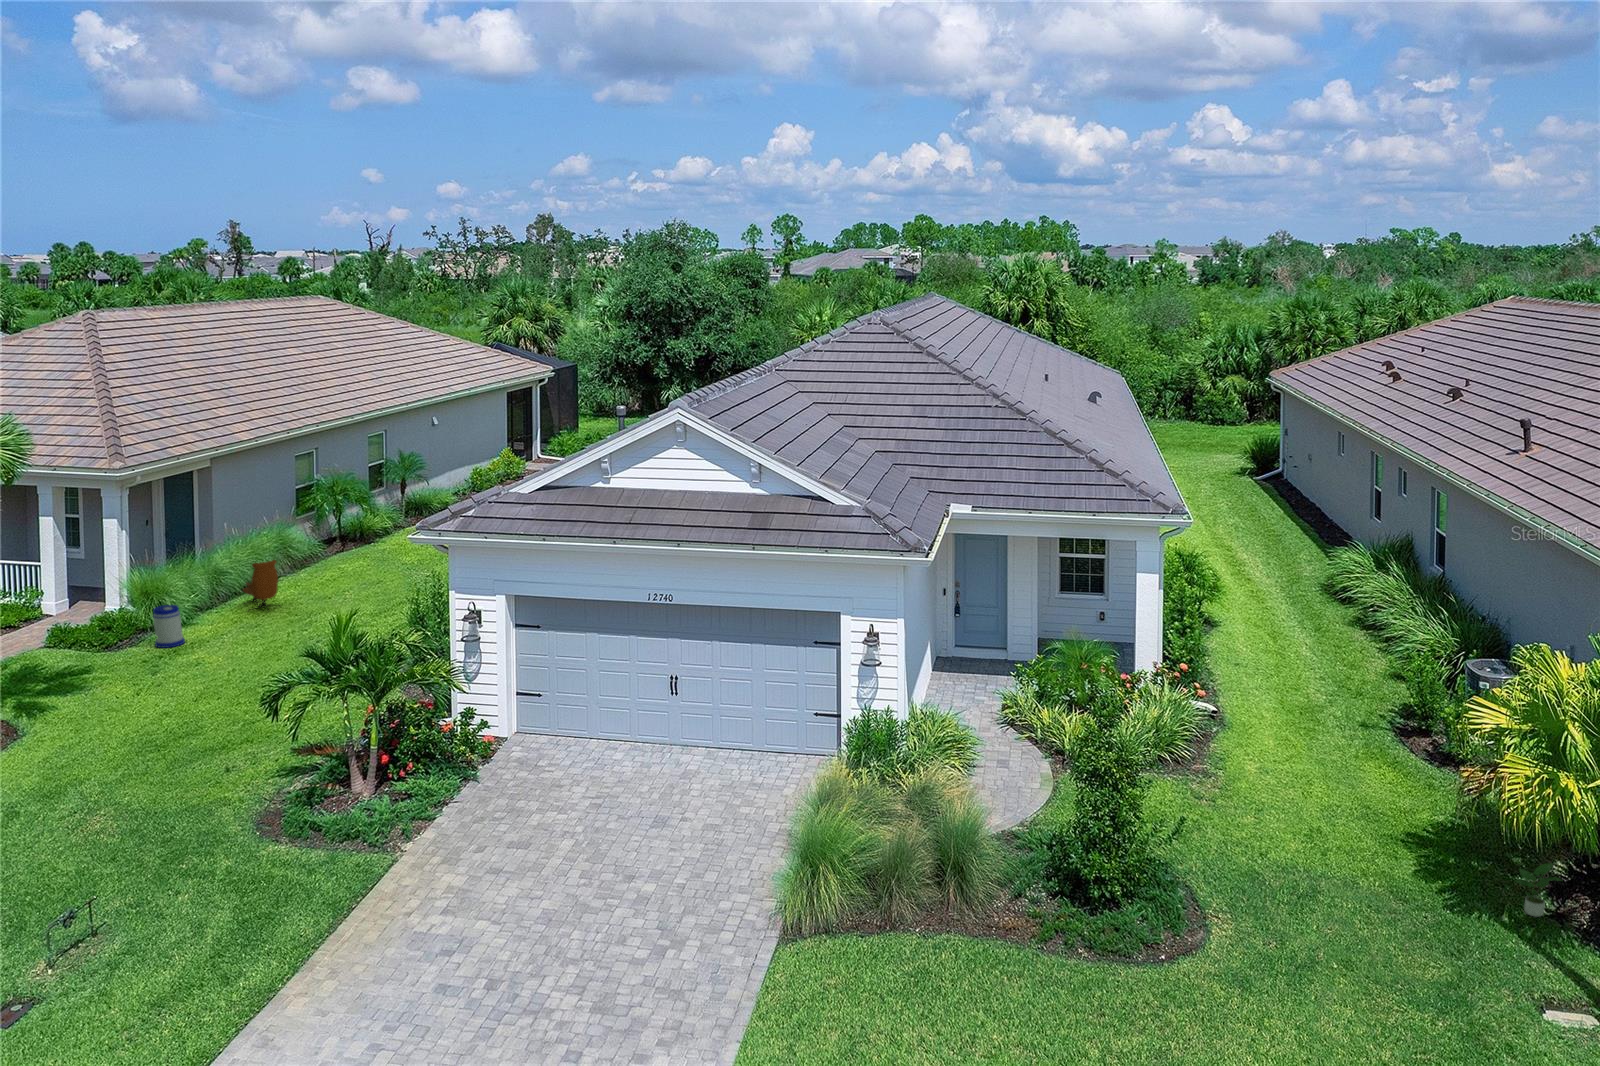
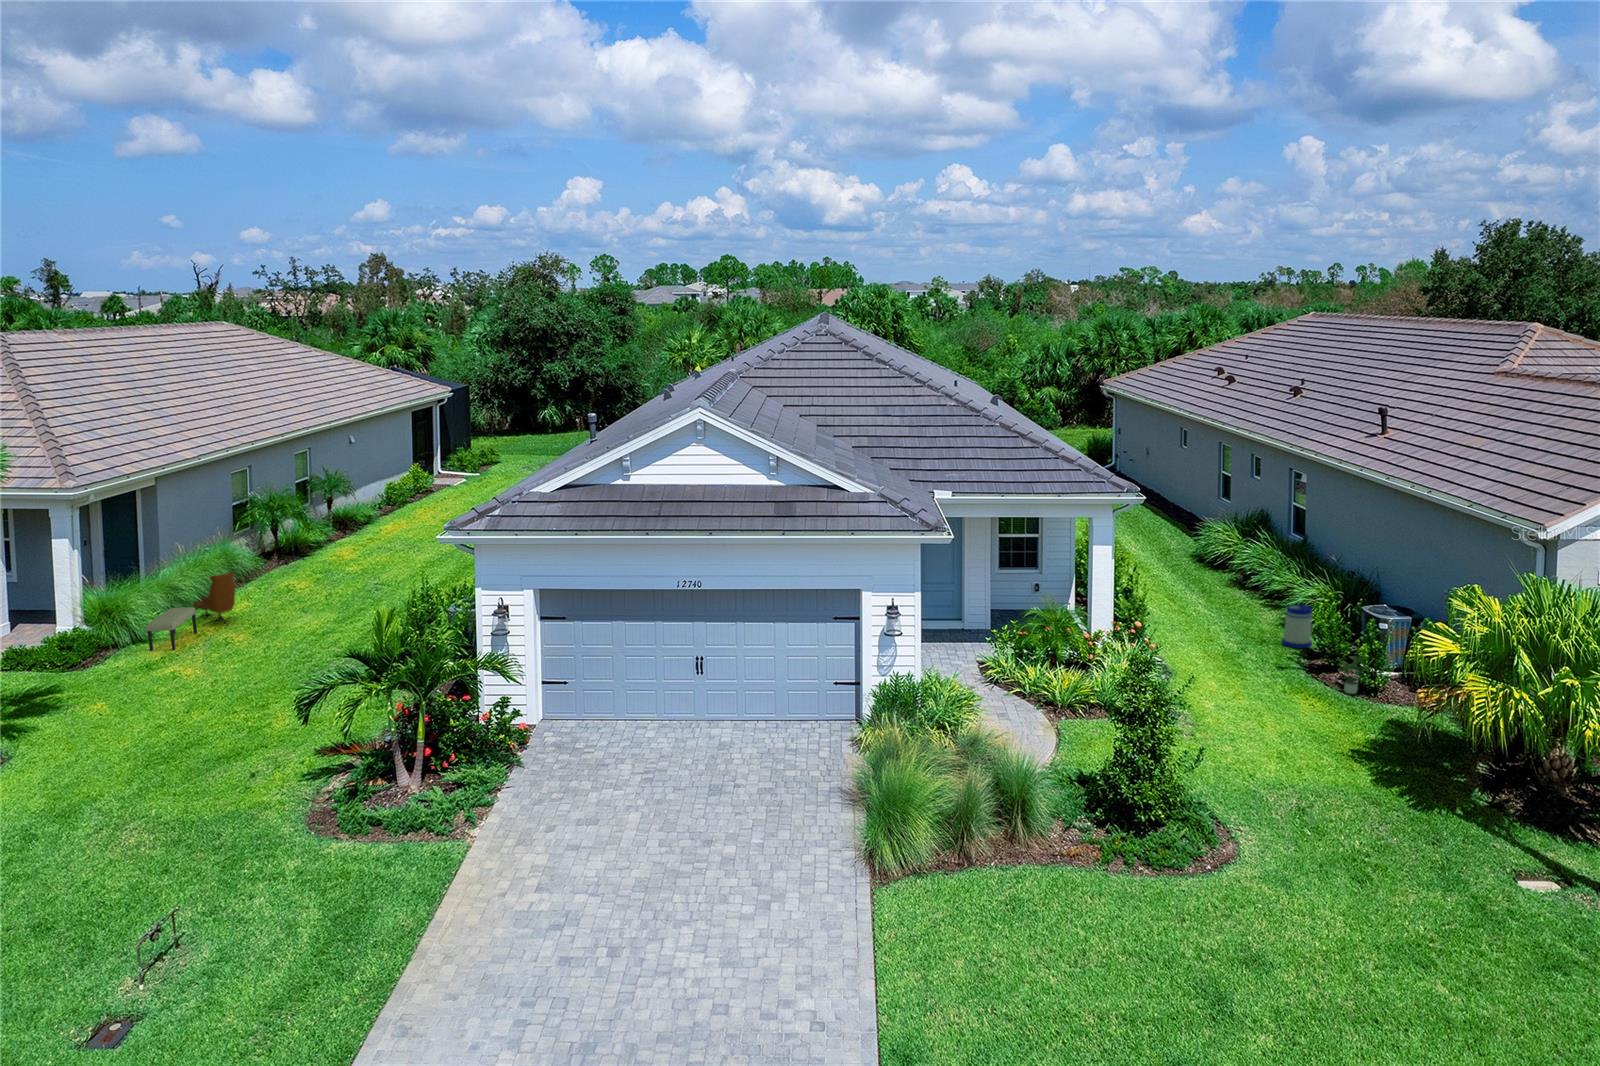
bench: none [185,594,239,636] -> present [146,607,197,651]
trash can: present [153,605,185,648] -> present [1282,605,1312,648]
potted plant: present [1516,863,1561,917] -> present [1340,659,1365,694]

